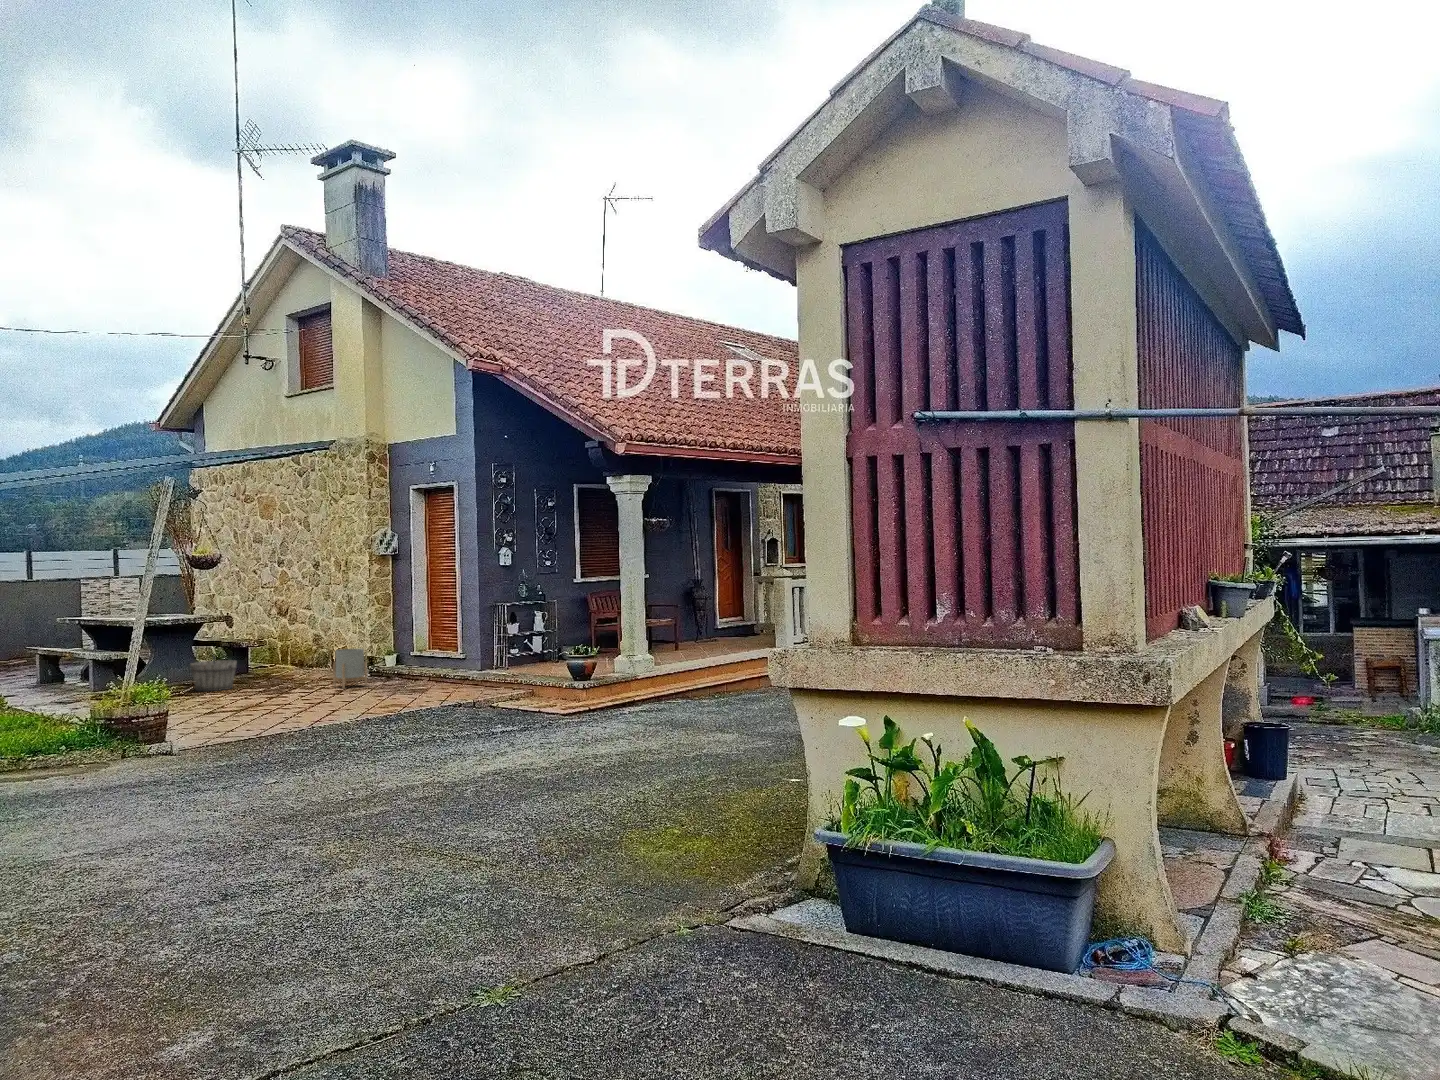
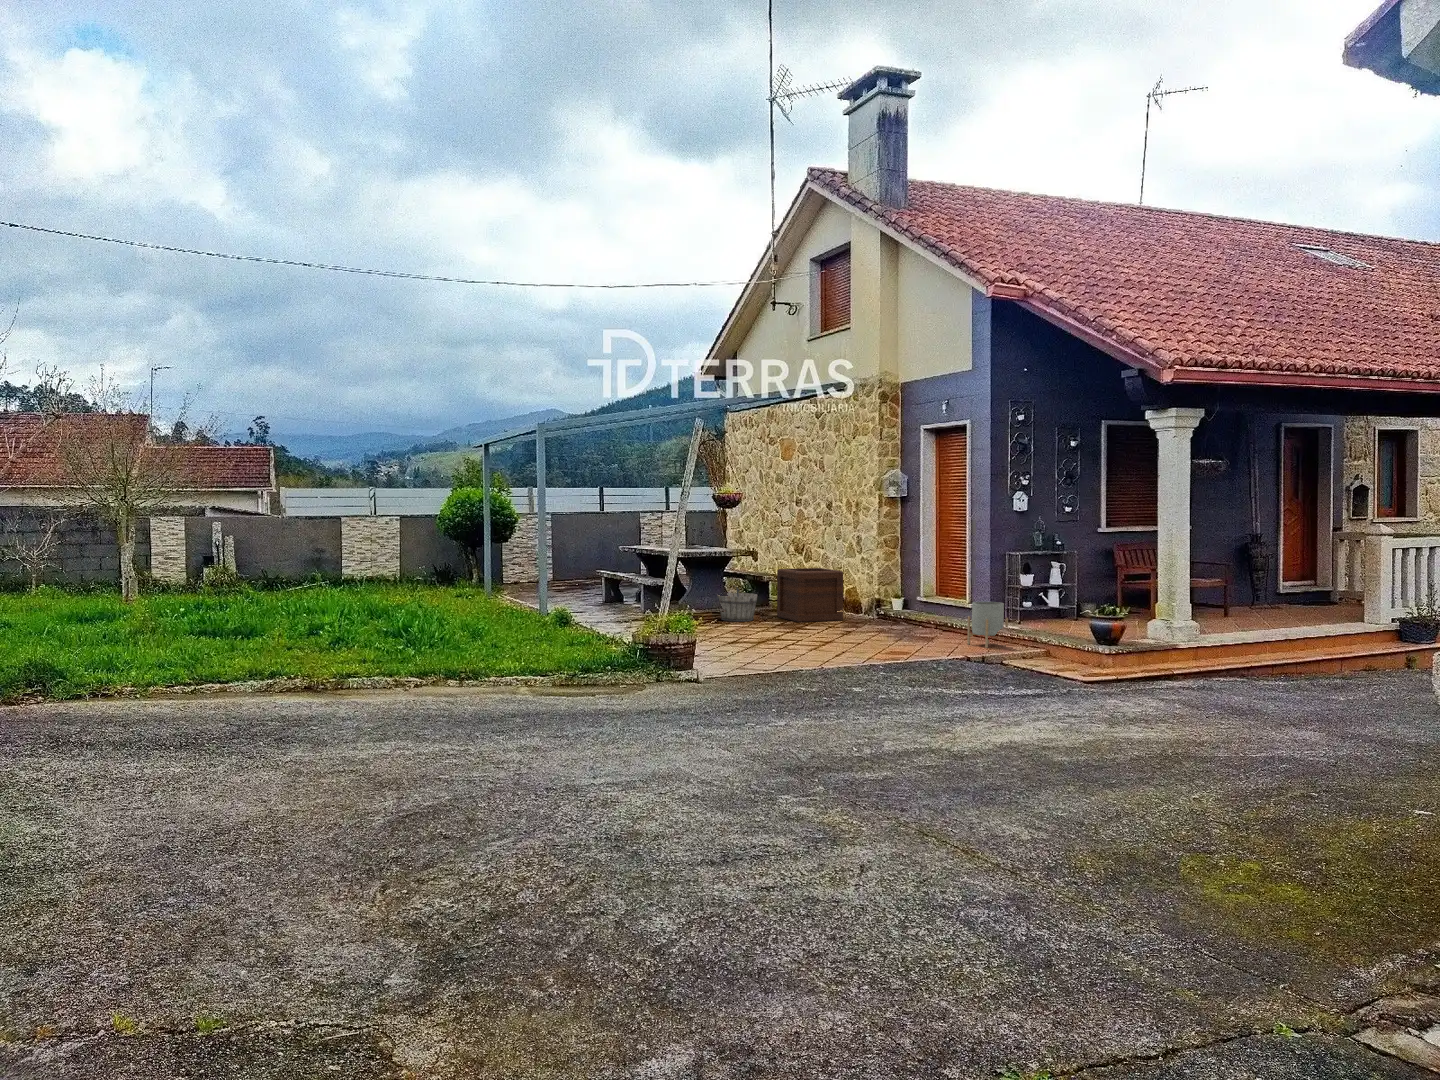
wooden crate: none [258,630,332,687] -> present [777,568,843,622]
planter: present [333,649,367,689] -> present [967,602,1008,648]

